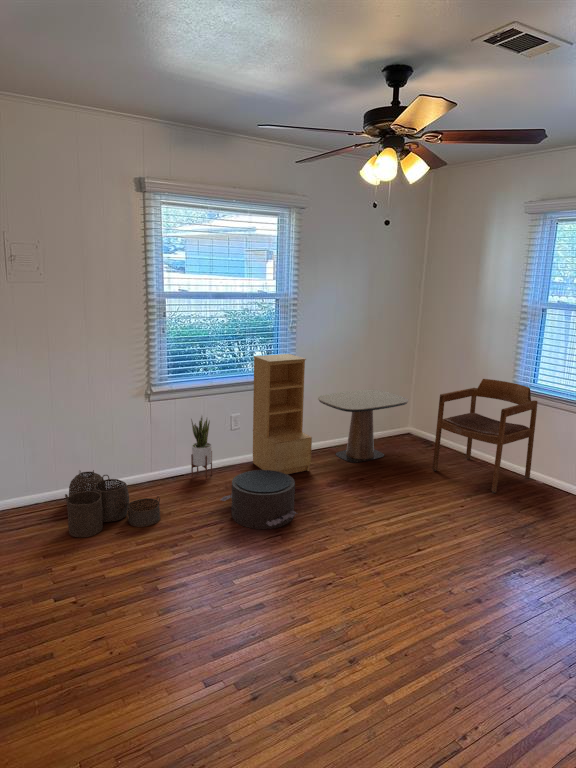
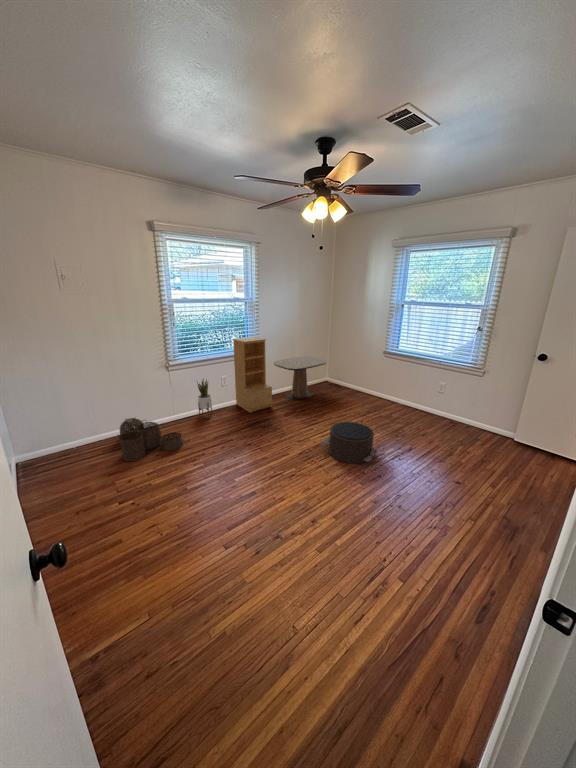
armchair: present [433,379,537,493] -> none [342,347,400,412]
pouf: present [220,470,296,529] -> present [320,422,377,464]

